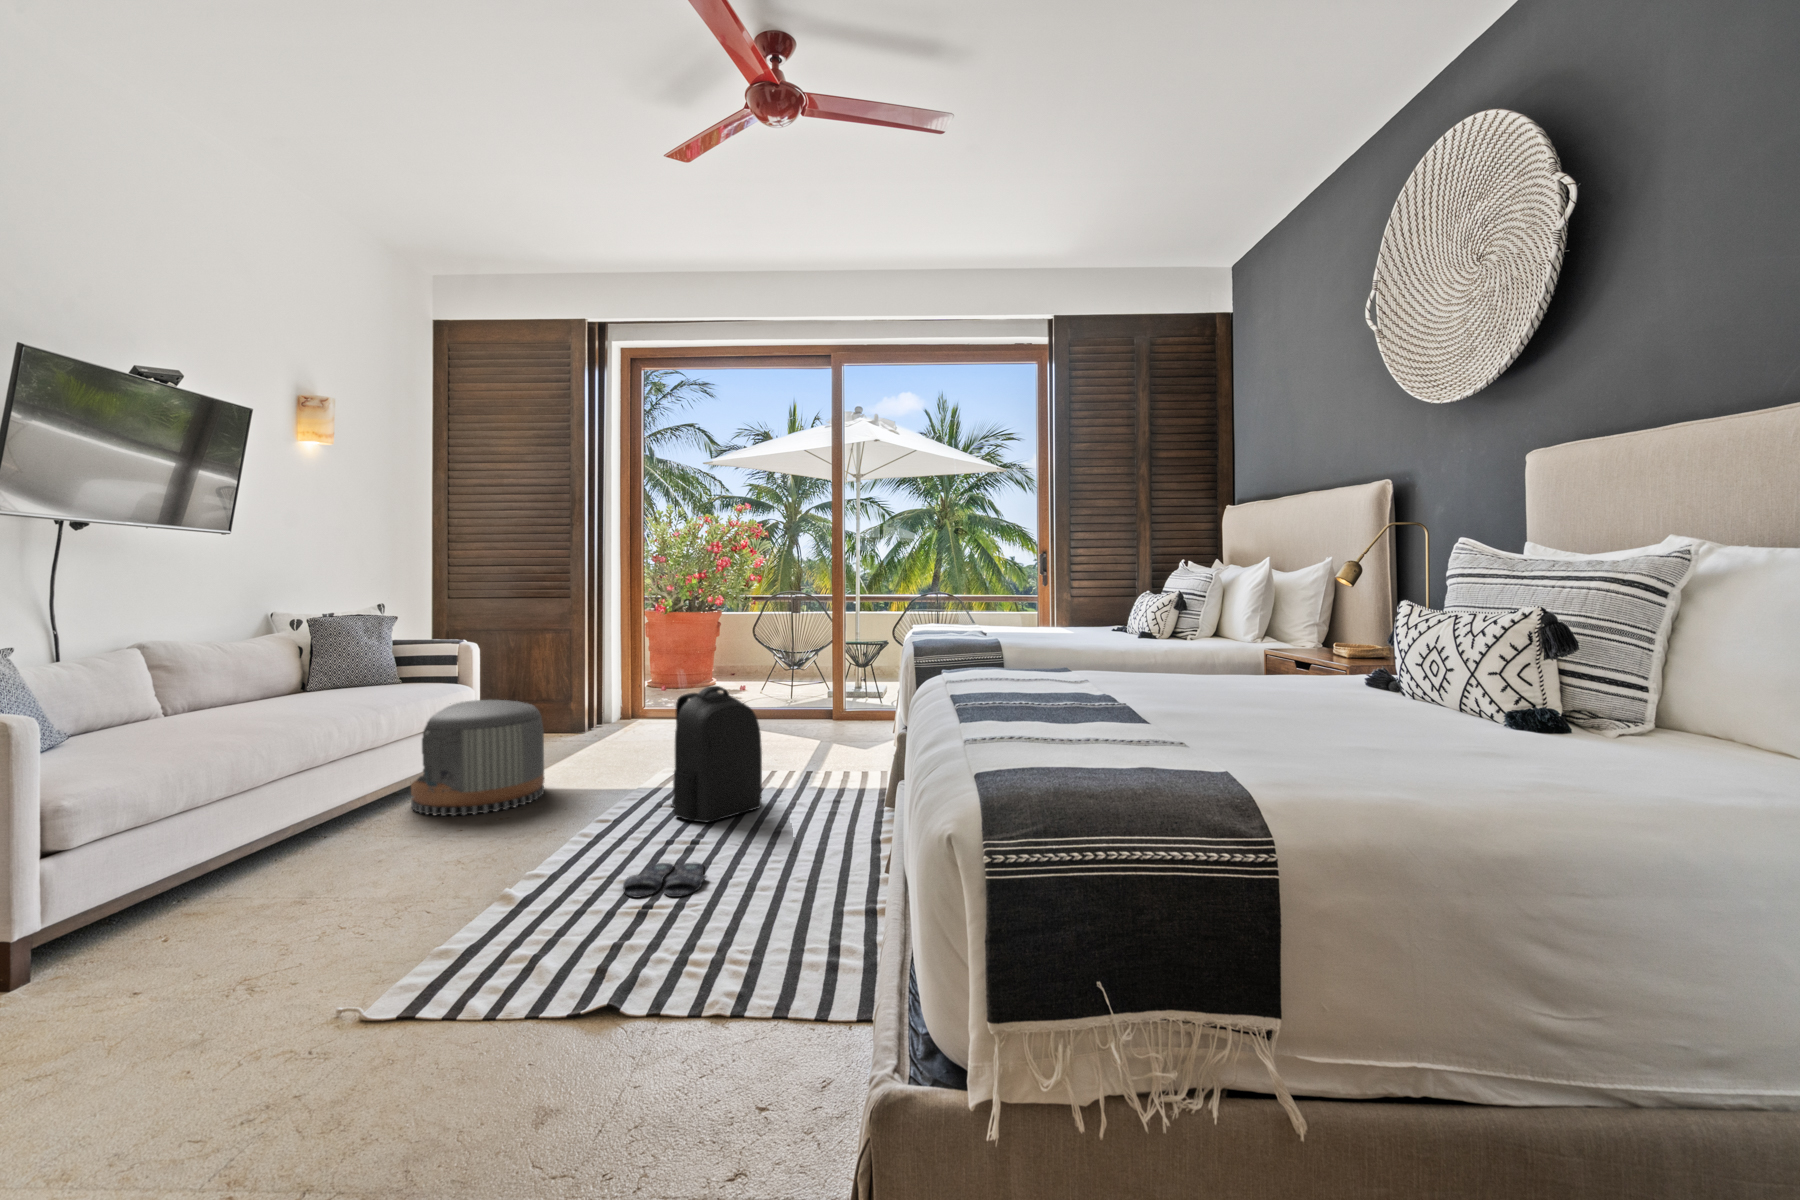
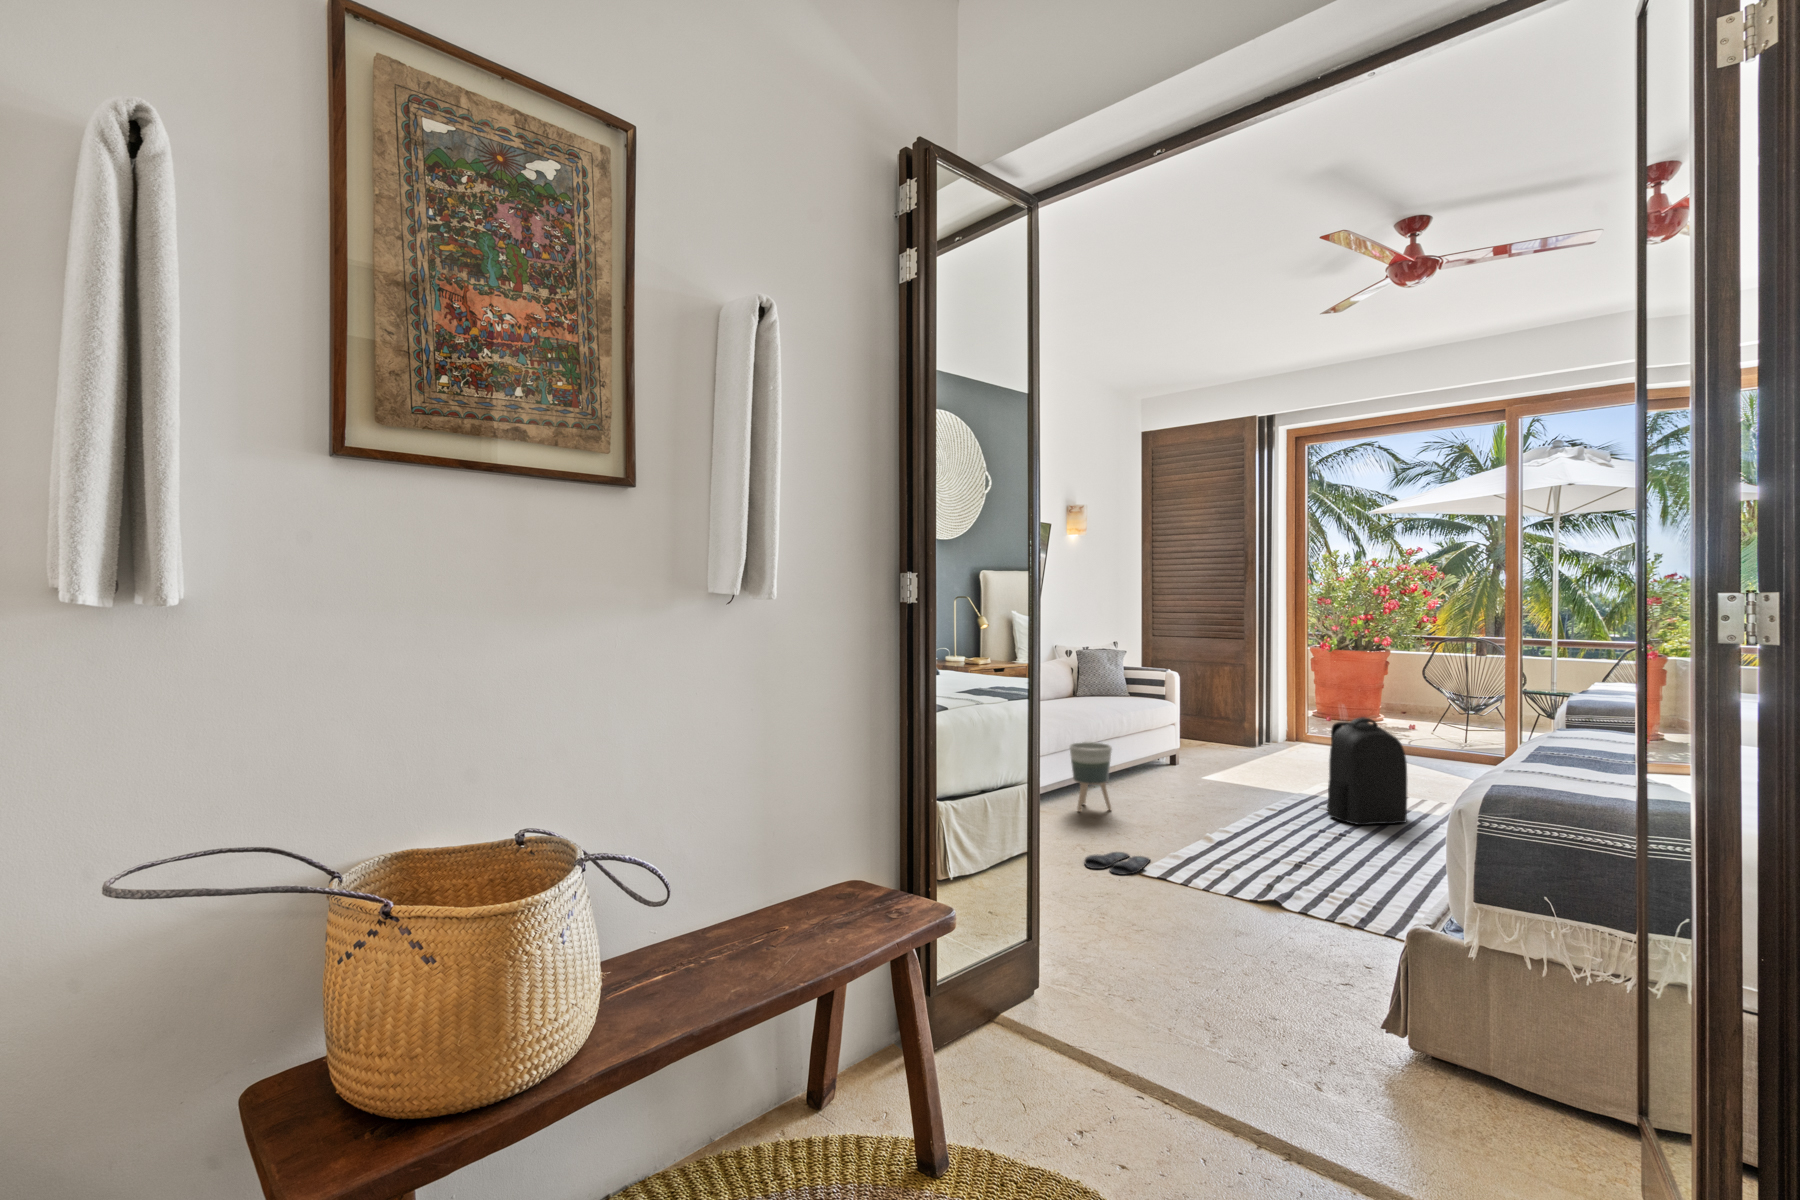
pouf: present [411,700,544,816] -> none [1138,713,1227,792]
planter: none [261,766,347,891] -> present [1070,742,1112,811]
slippers: present [623,863,706,898] -> present [1085,852,1150,875]

